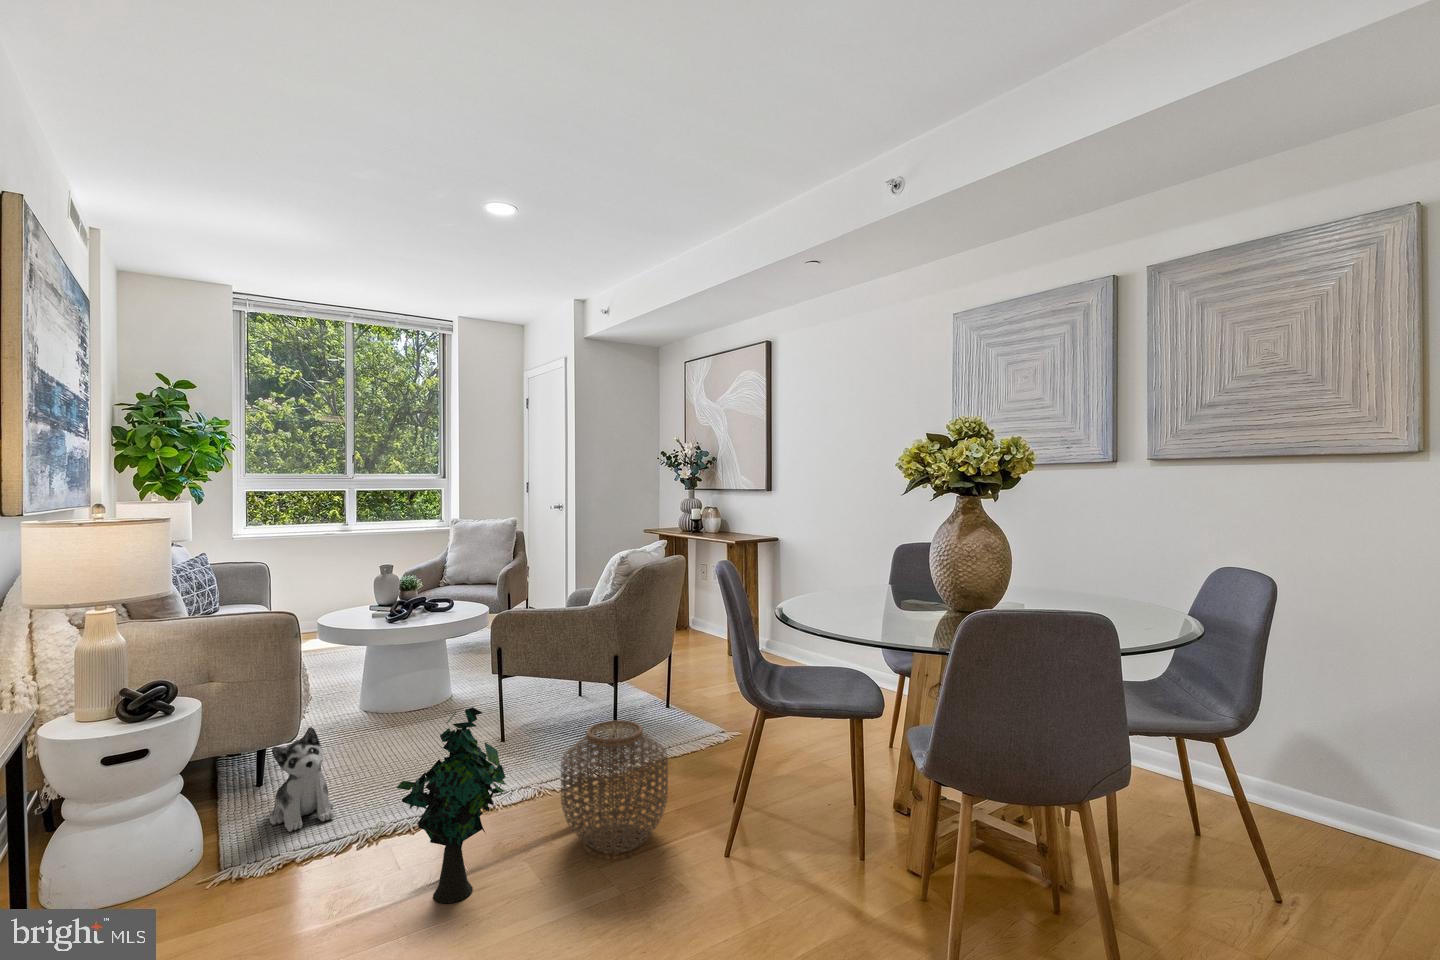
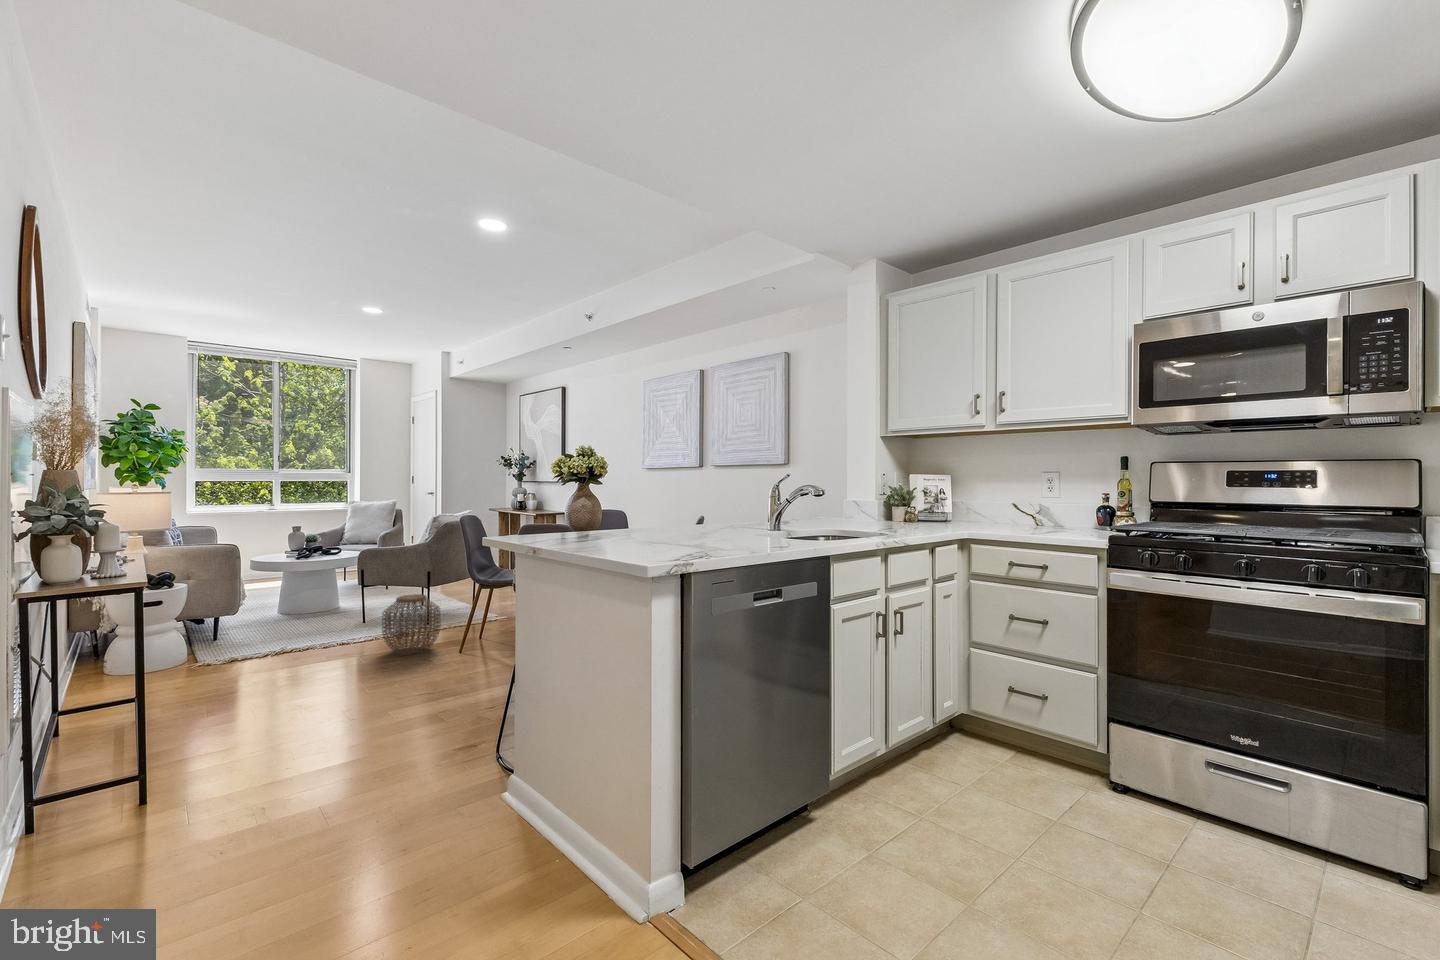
decorative plant: present [396,707,506,903] -> none [291,580,350,669]
plush toy: present [270,727,334,832] -> none [224,601,261,652]

